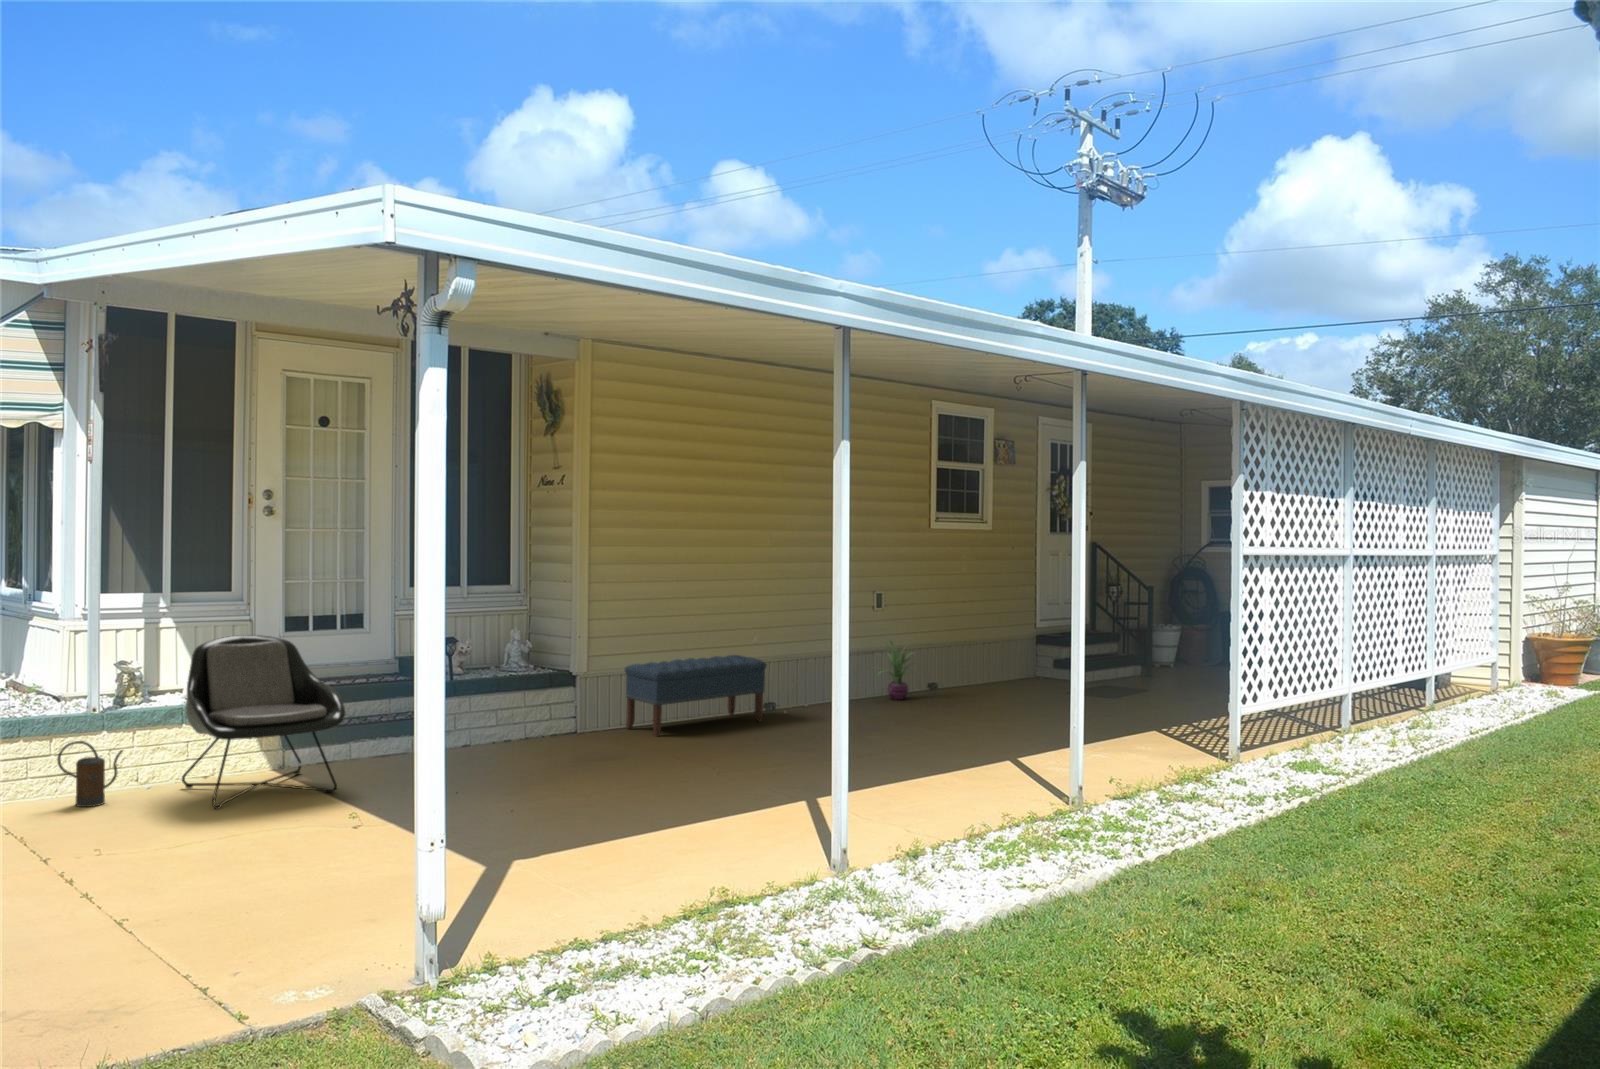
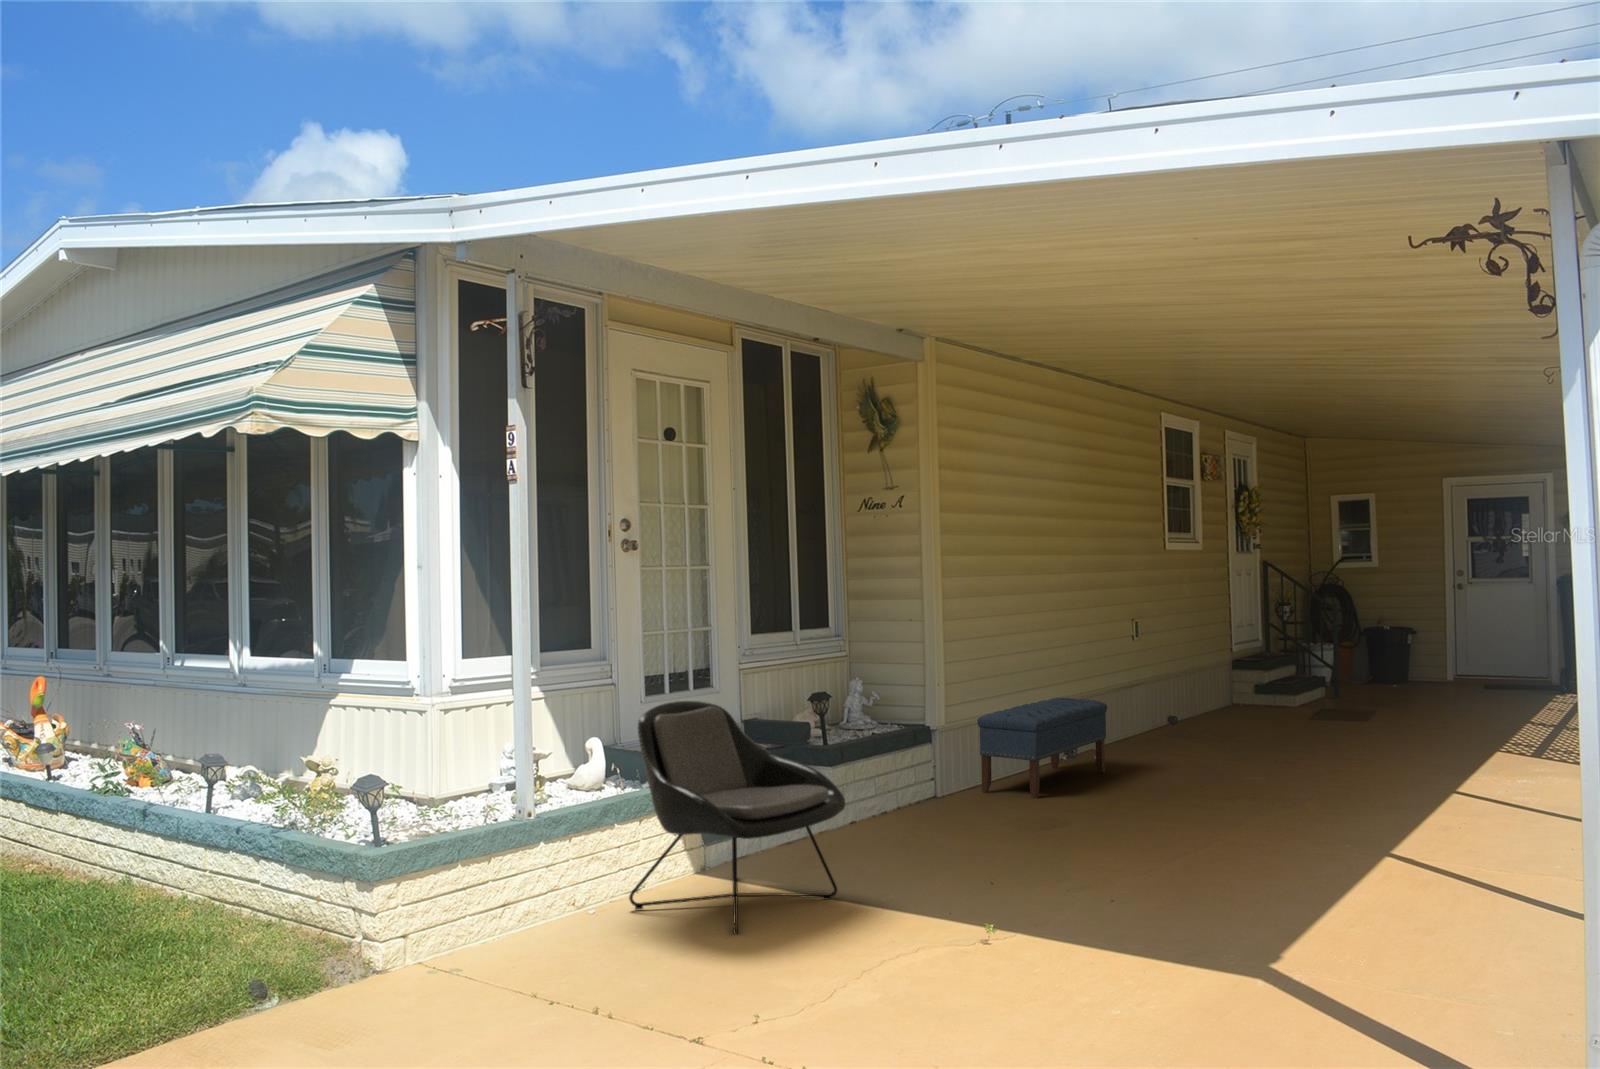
decorative plant: present [875,641,911,700] -> none [1135,673,1214,739]
watering can: present [57,741,123,807] -> none [523,857,588,949]

